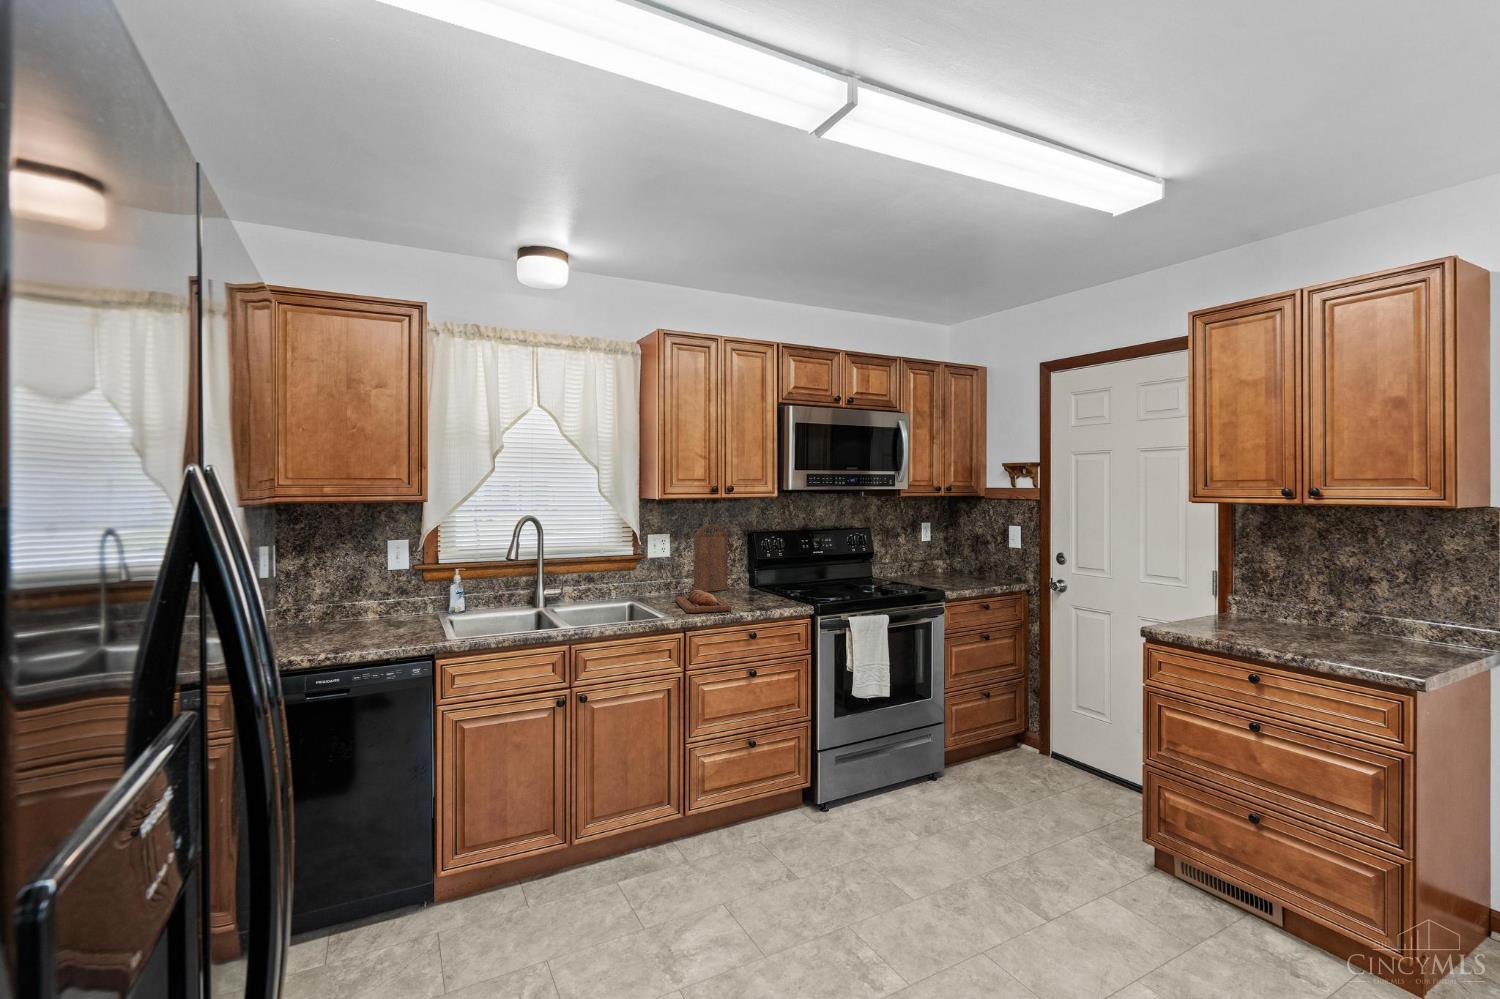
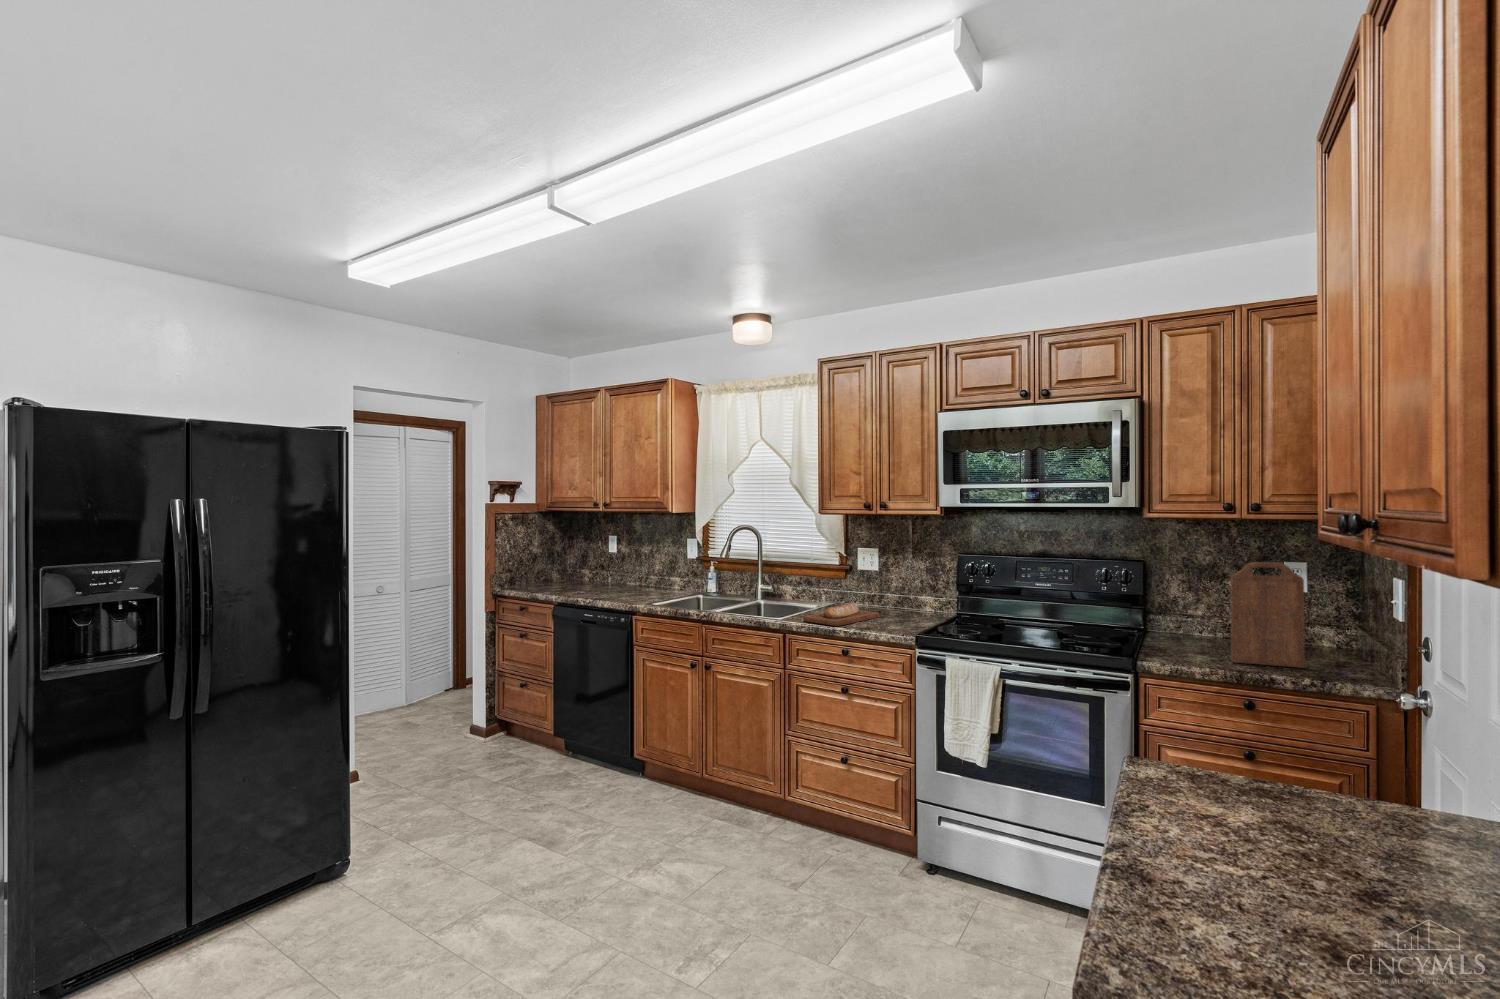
cutting board: present [694,525,728,592] -> present [1231,562,1304,668]

